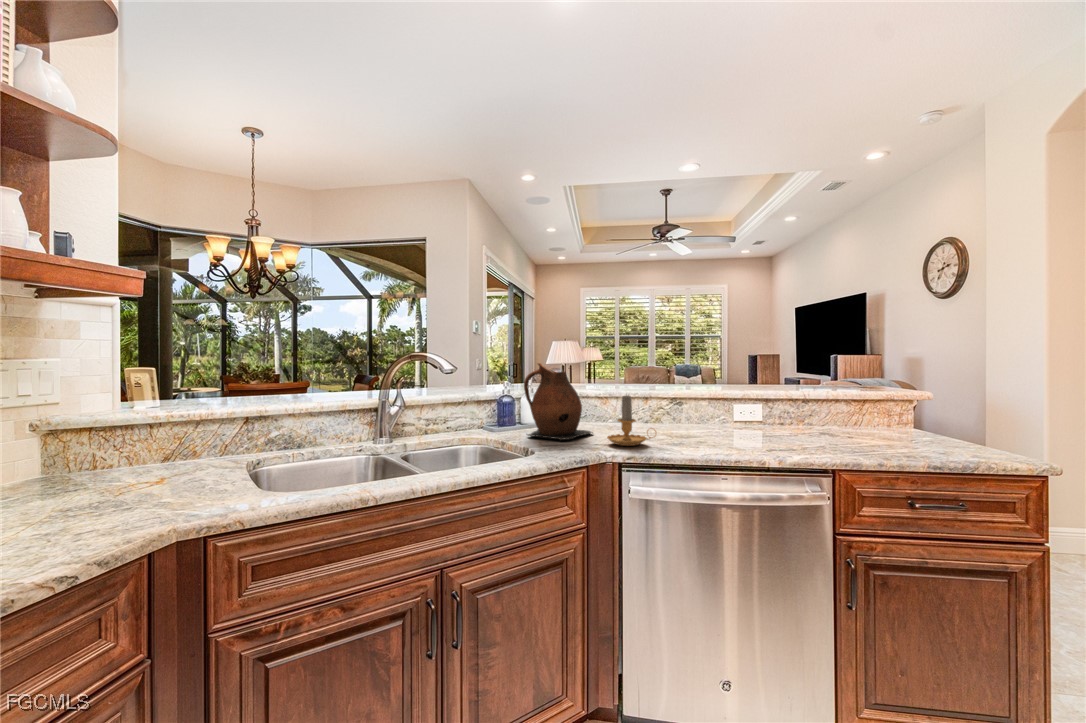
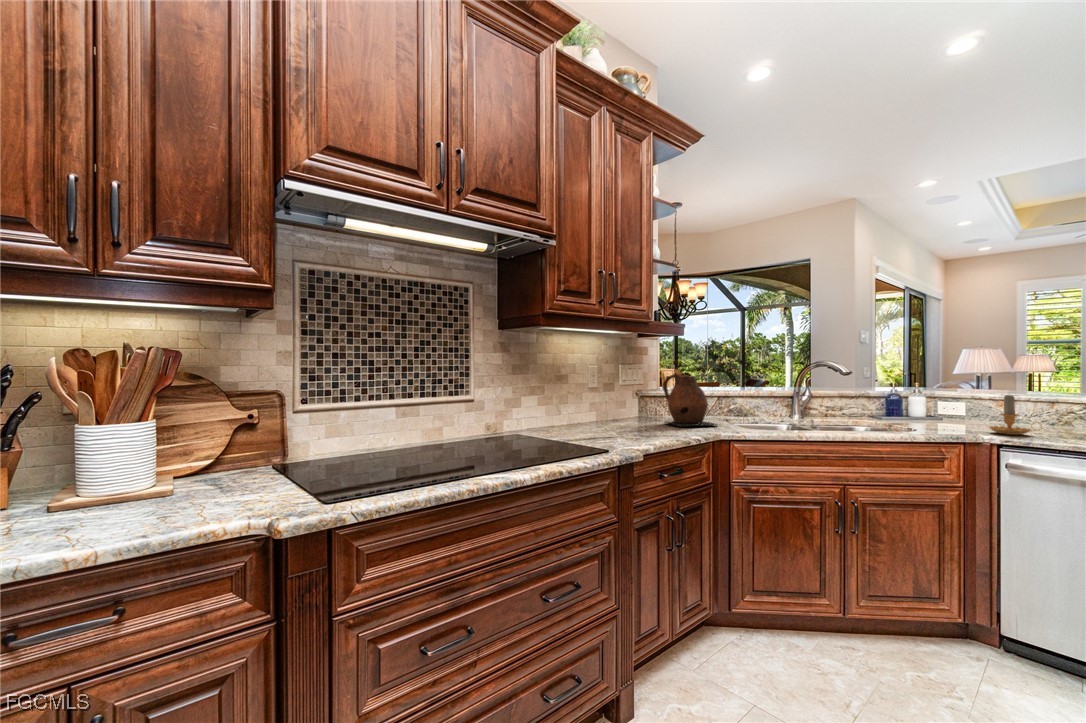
ceramic pitcher: present [524,363,593,441] -> present [663,369,718,426]

